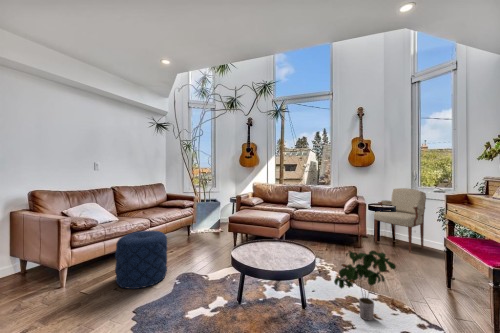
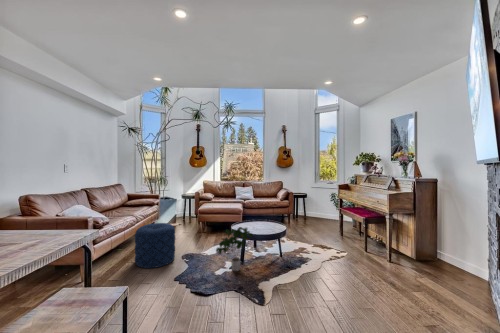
armchair: present [374,188,426,253] -> none [296,182,325,223]
potted plant: present [334,250,396,320] -> present [216,227,253,271]

